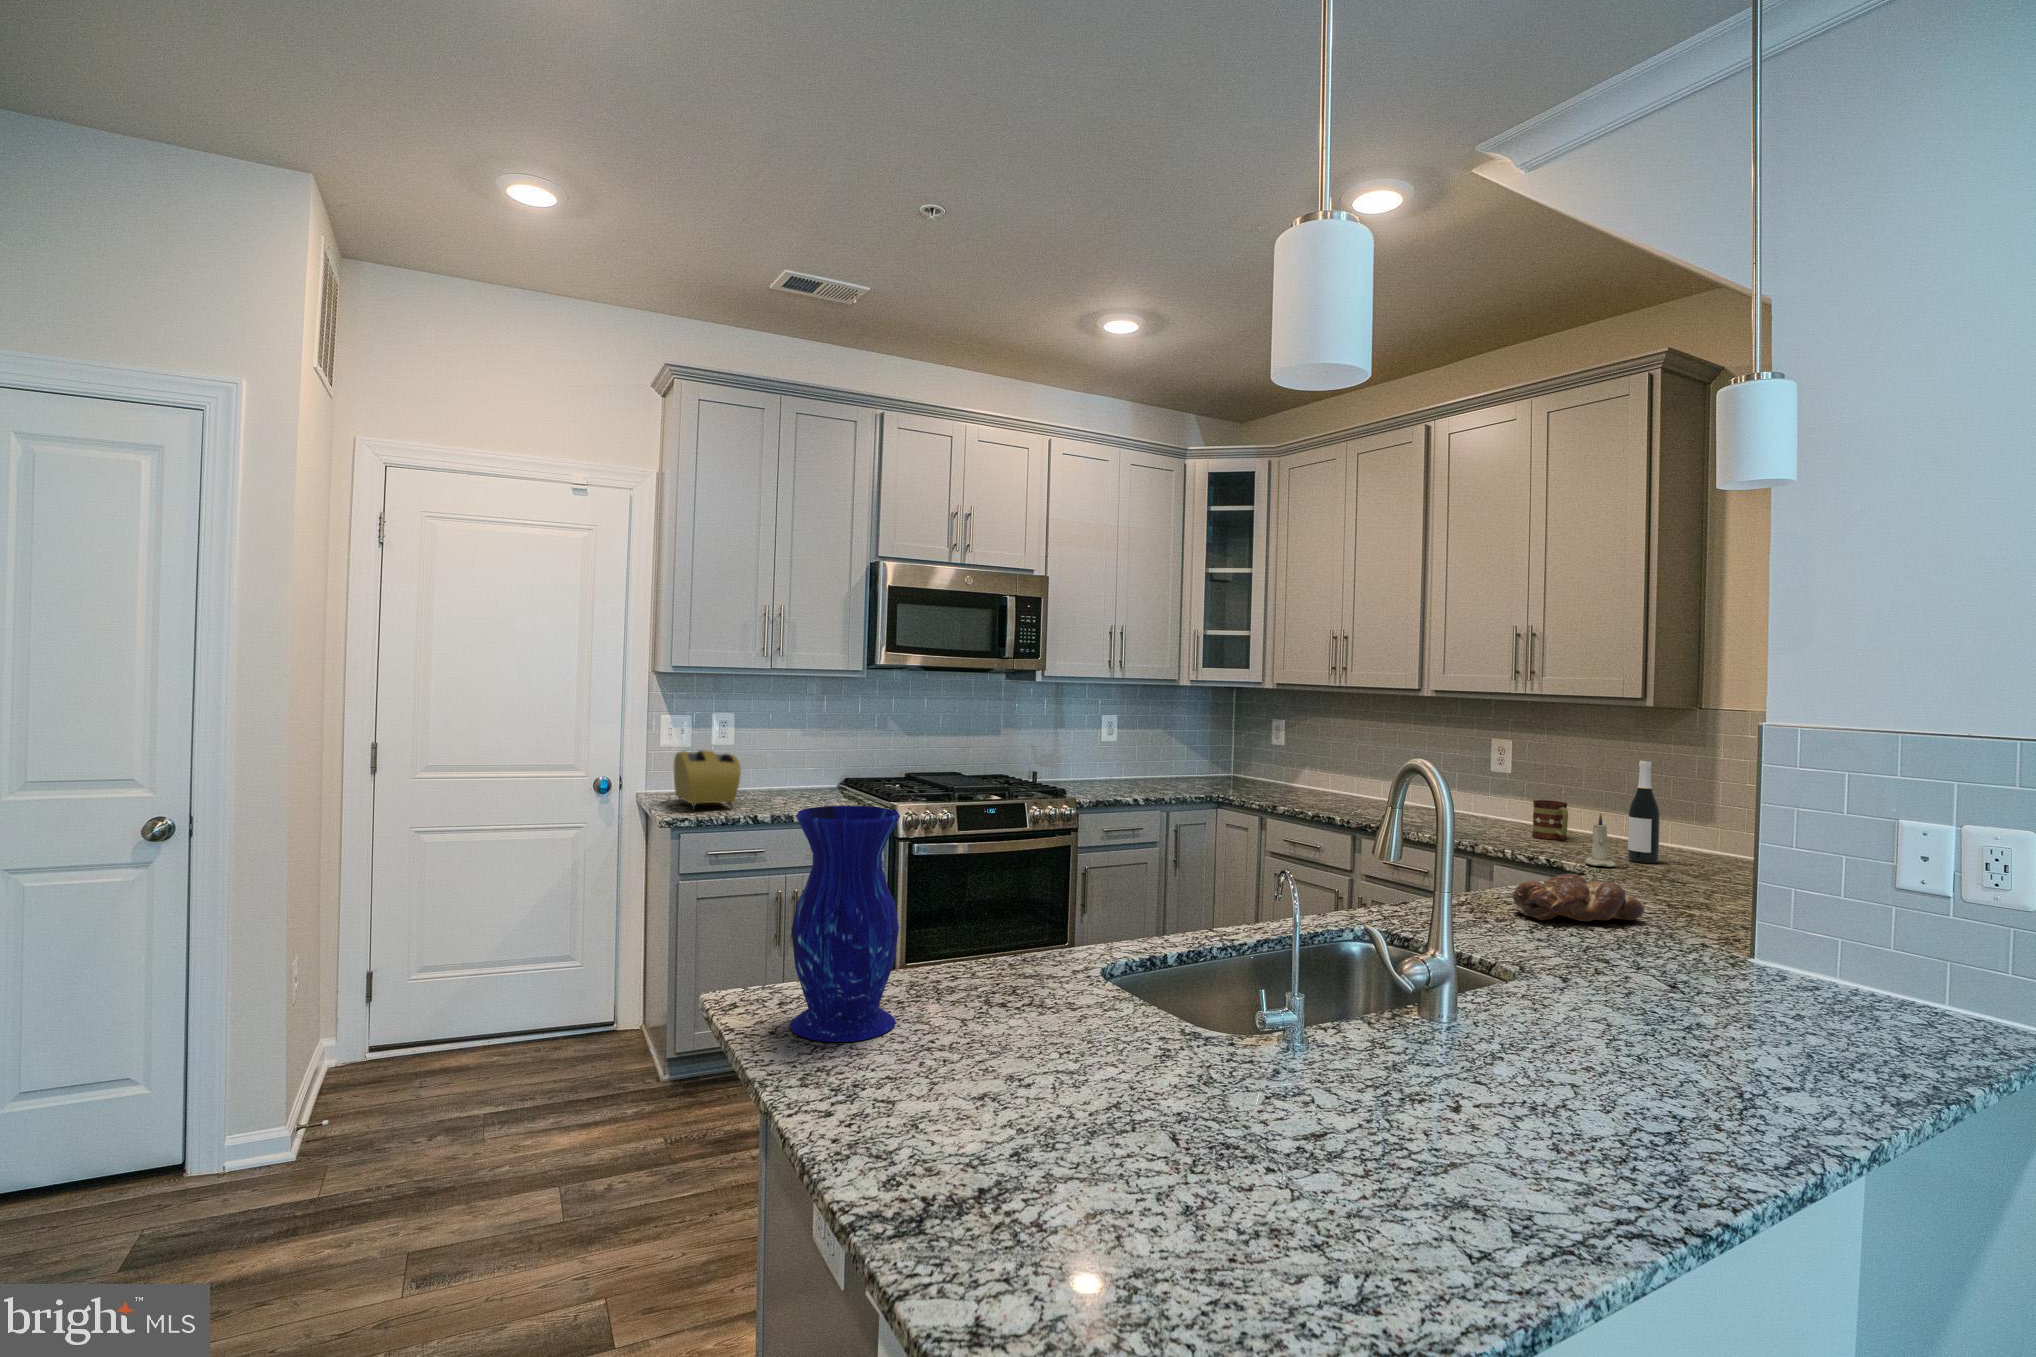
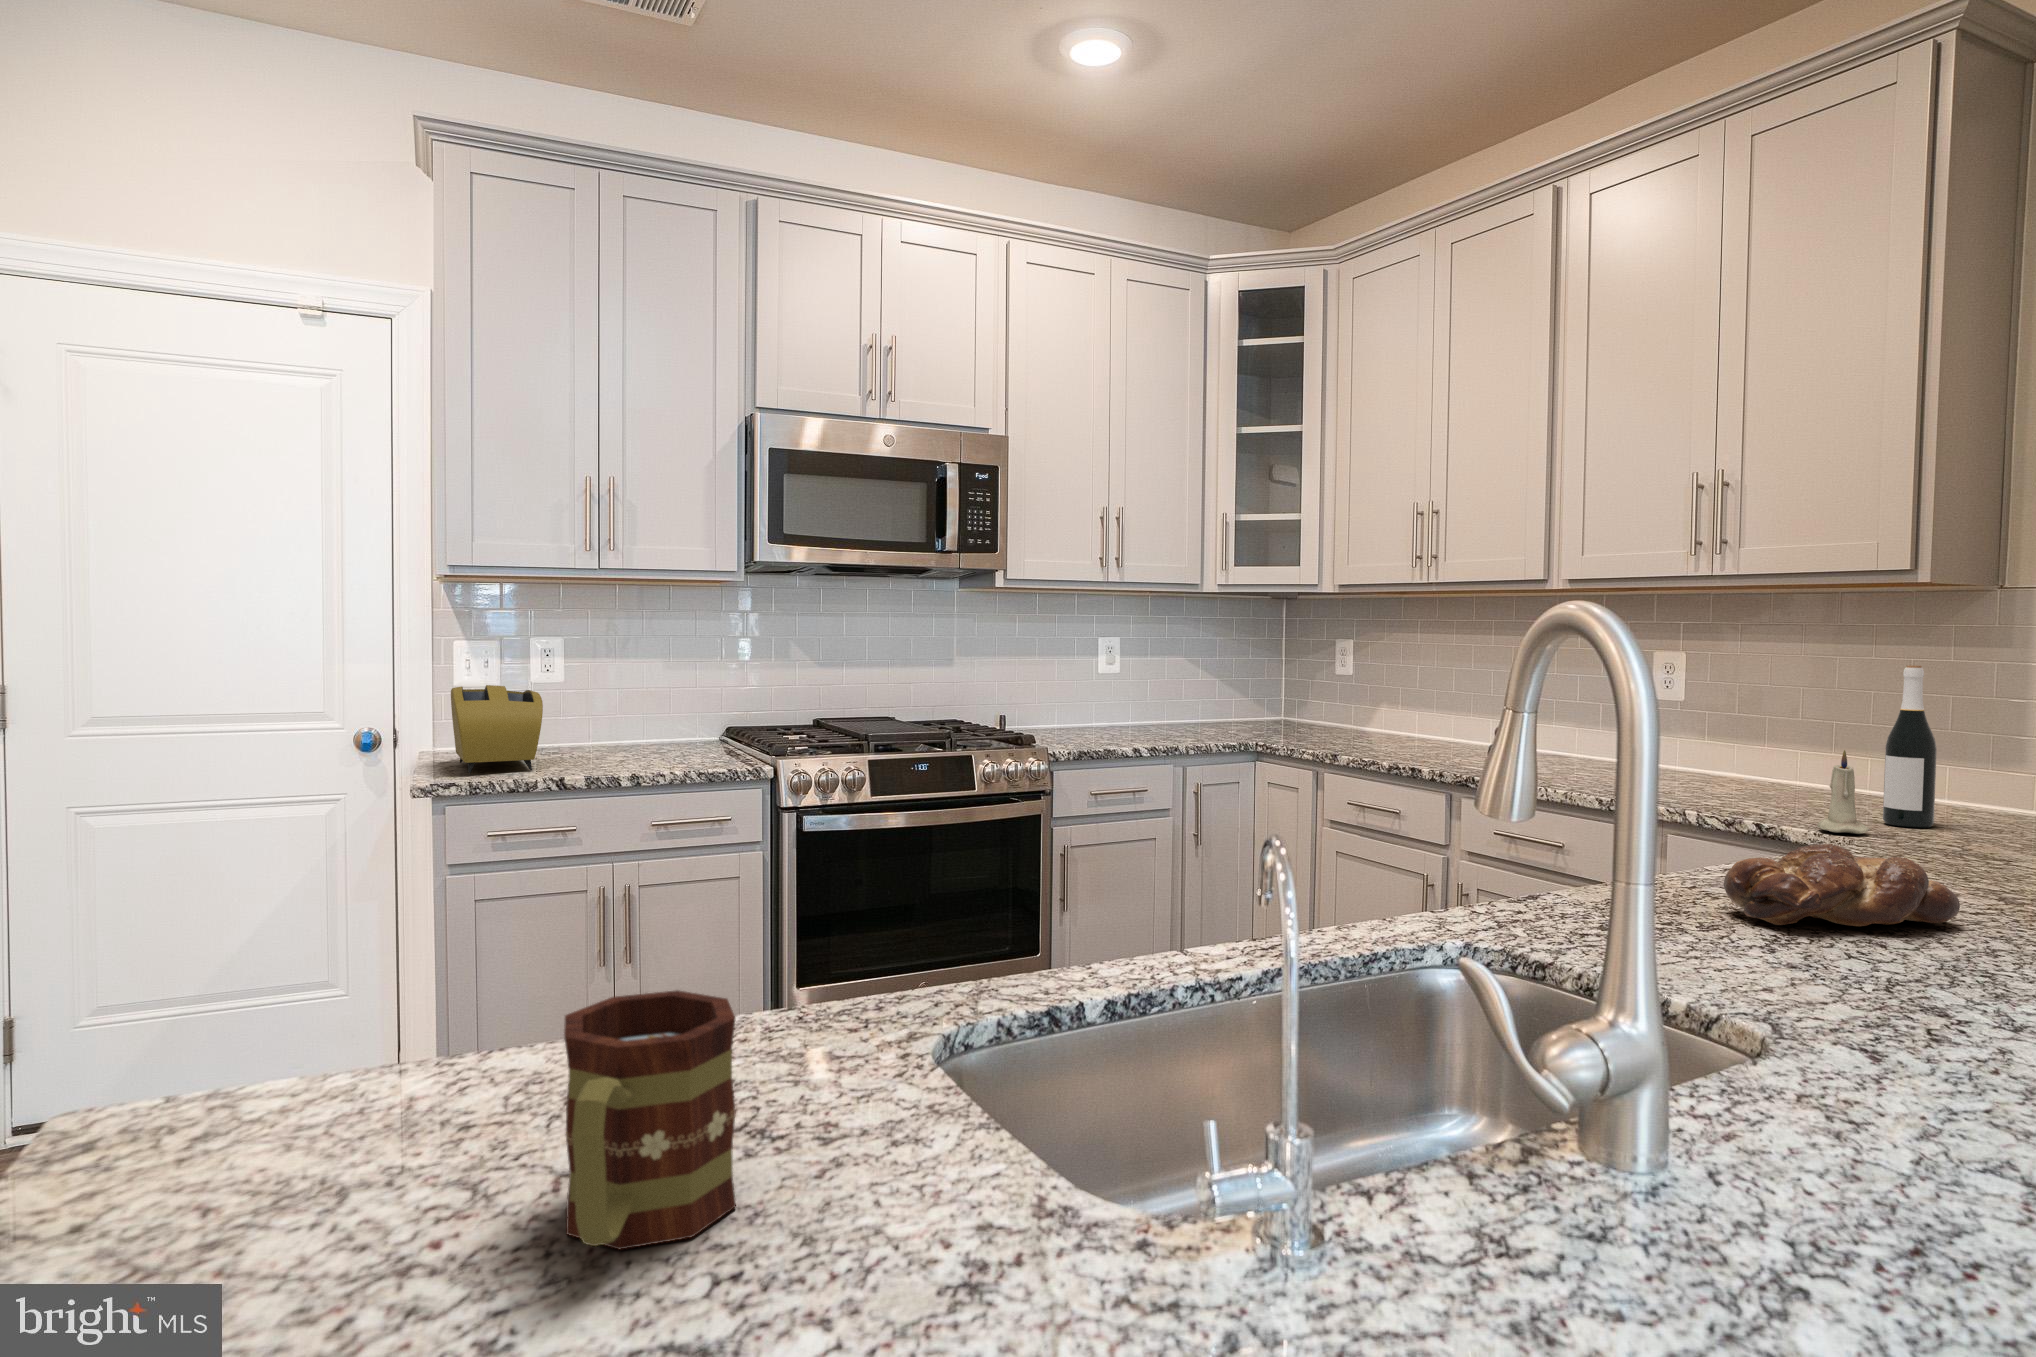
mug: present [1532,800,1568,840] -> present [564,990,736,1249]
vase: present [790,806,900,1042] -> none [155,718,433,1248]

